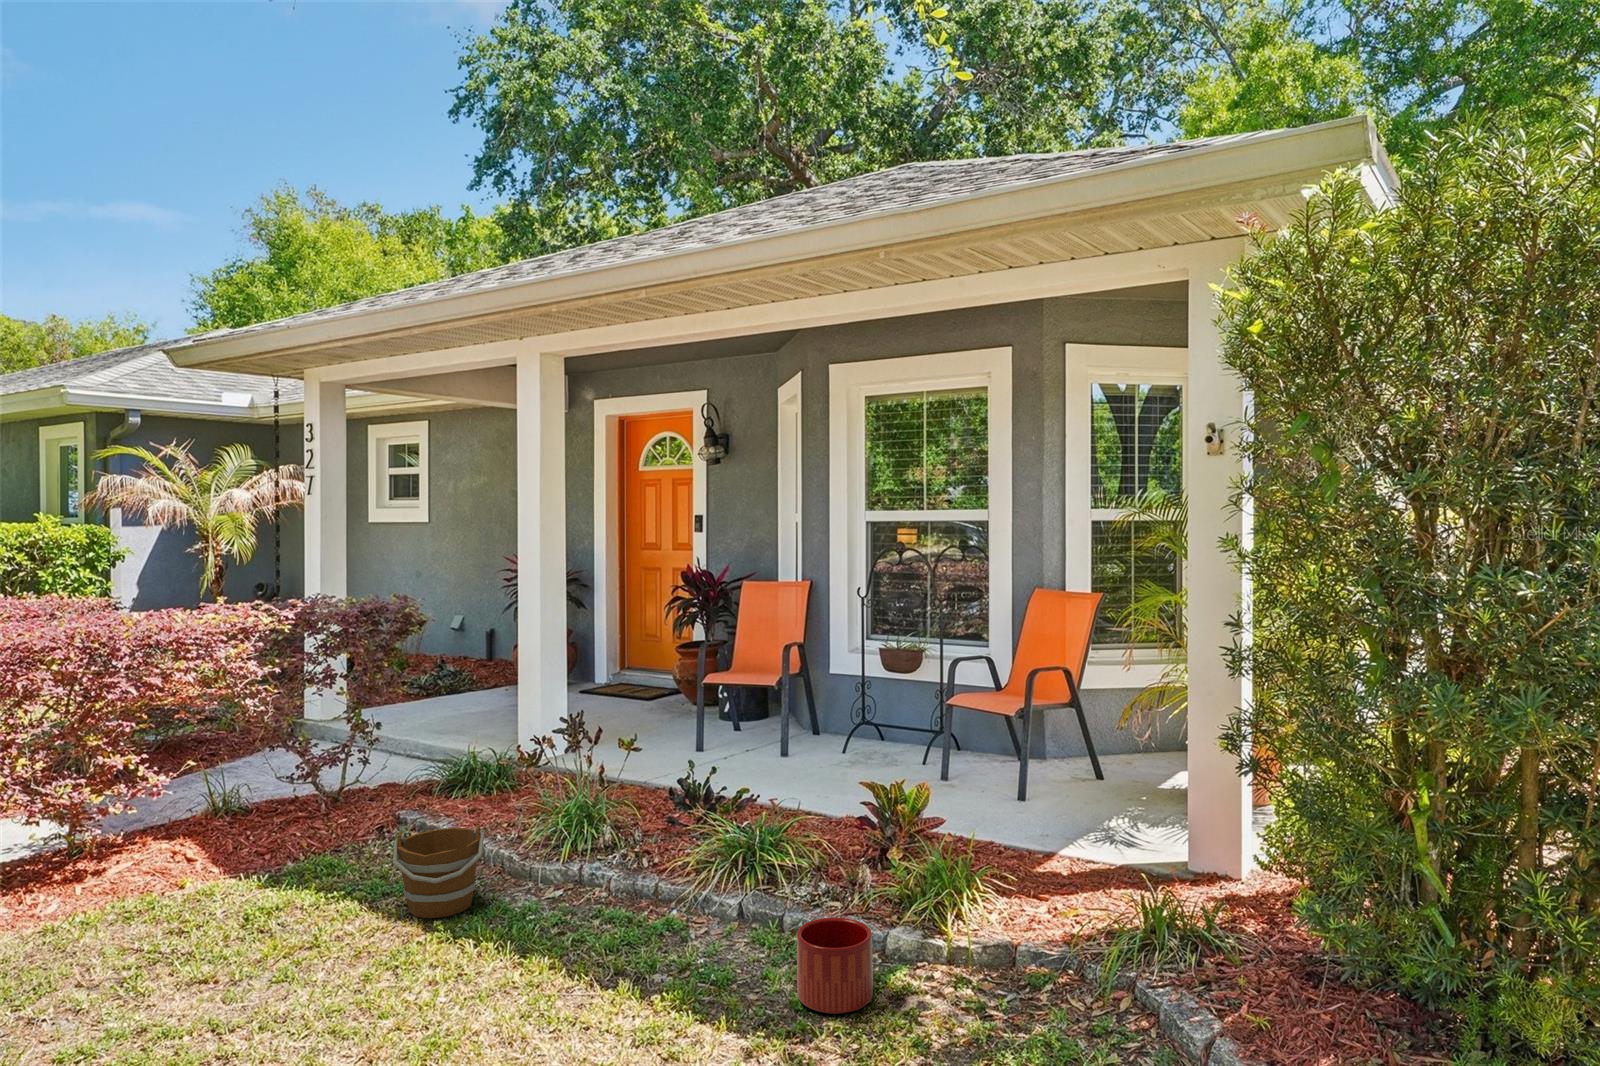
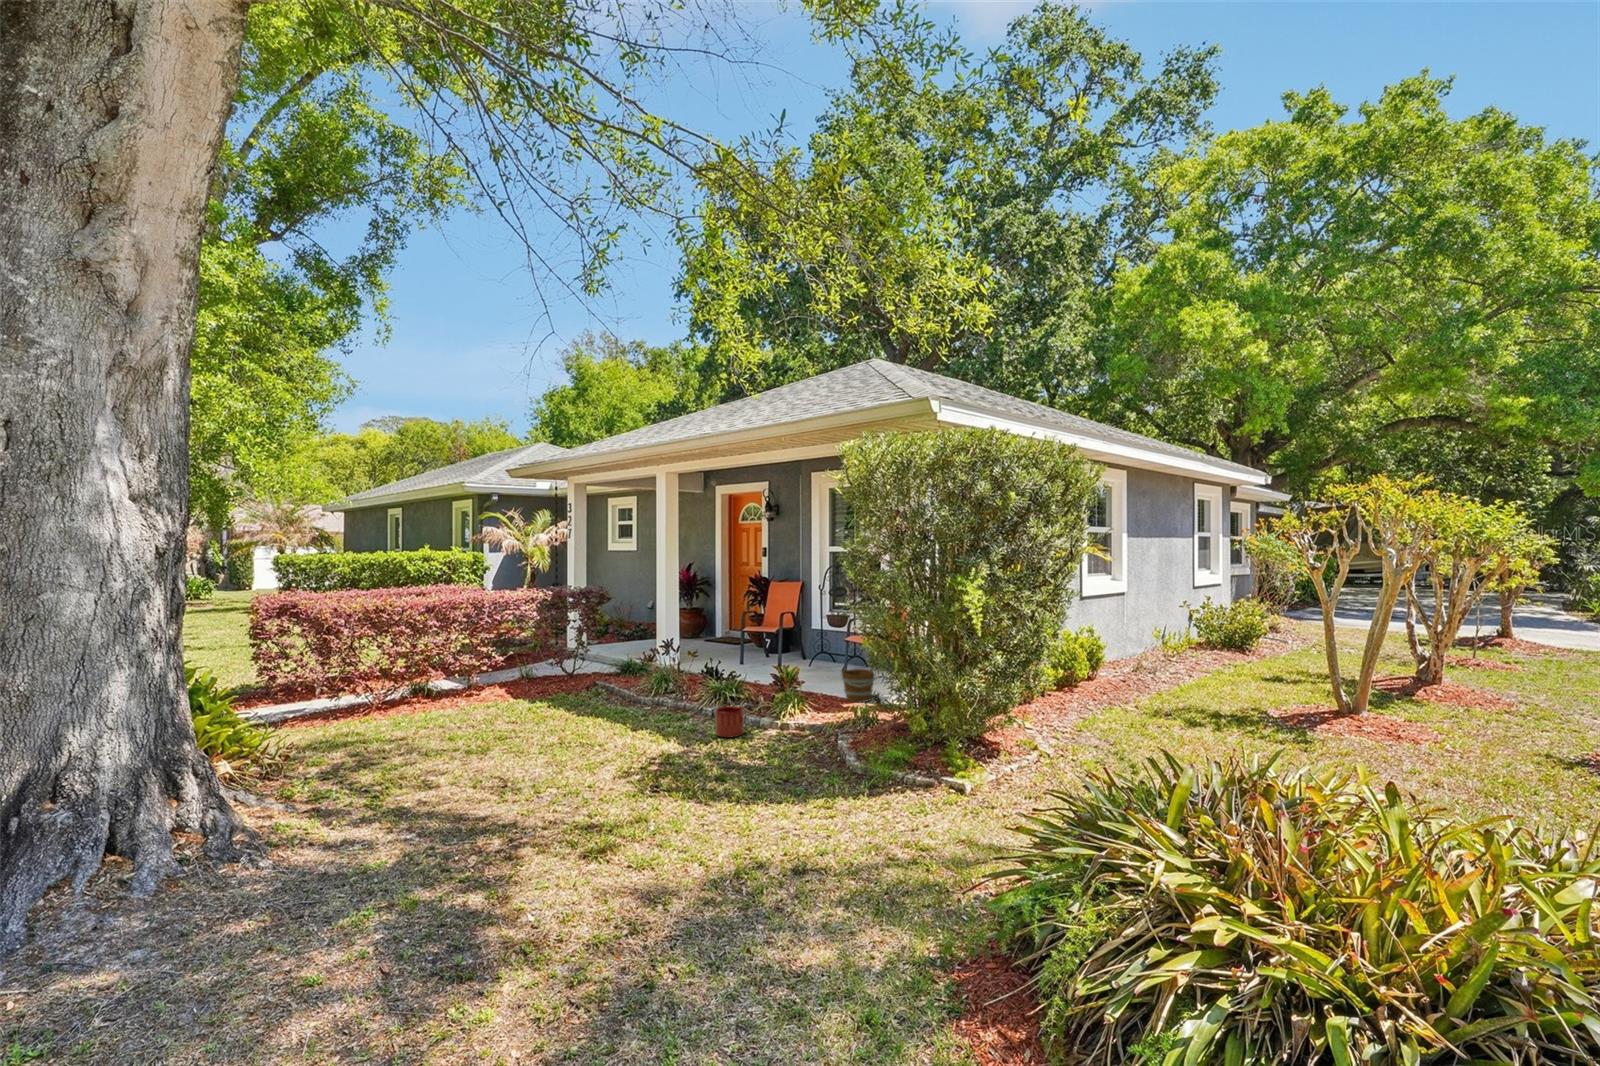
bucket: present [393,825,484,918] -> present [841,668,876,702]

